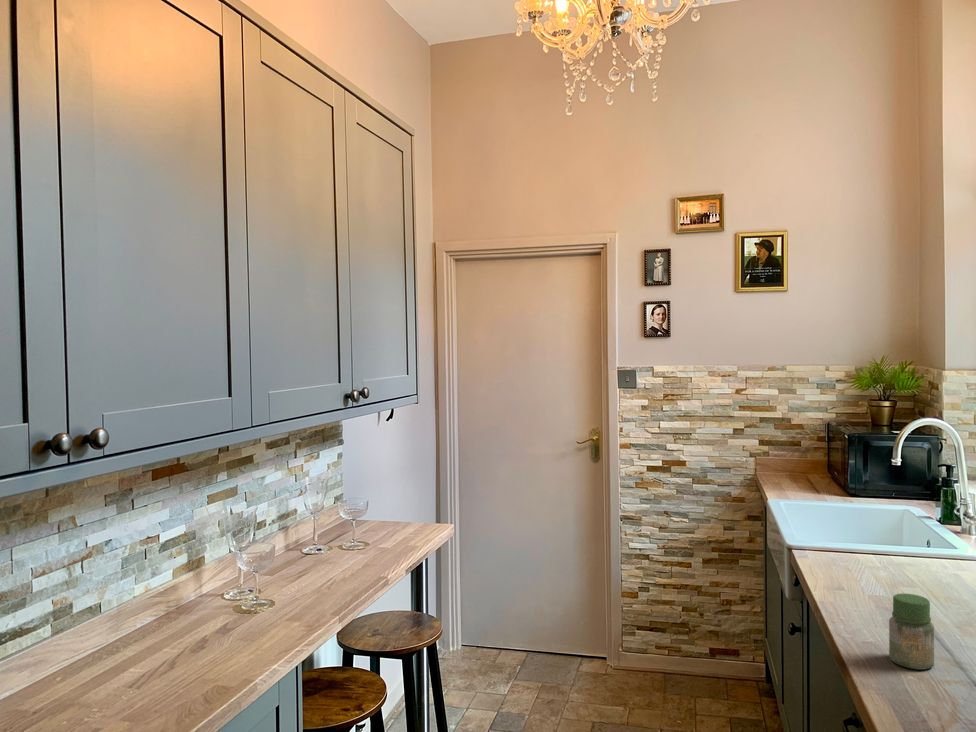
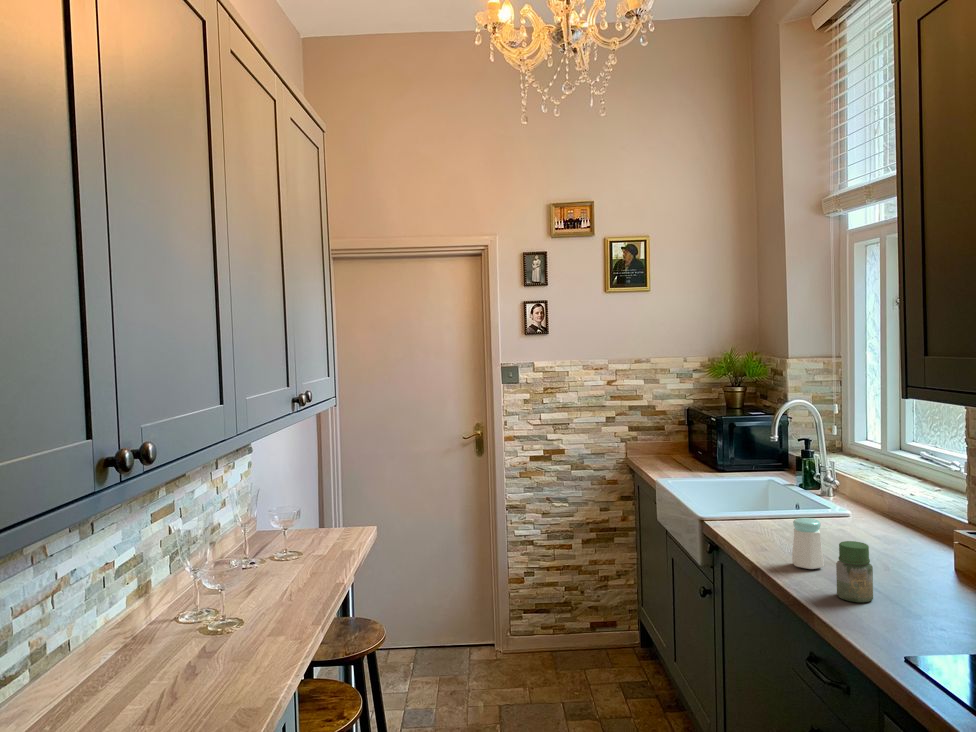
salt shaker: none [861,560,898,622] -> present [792,518,824,569]

